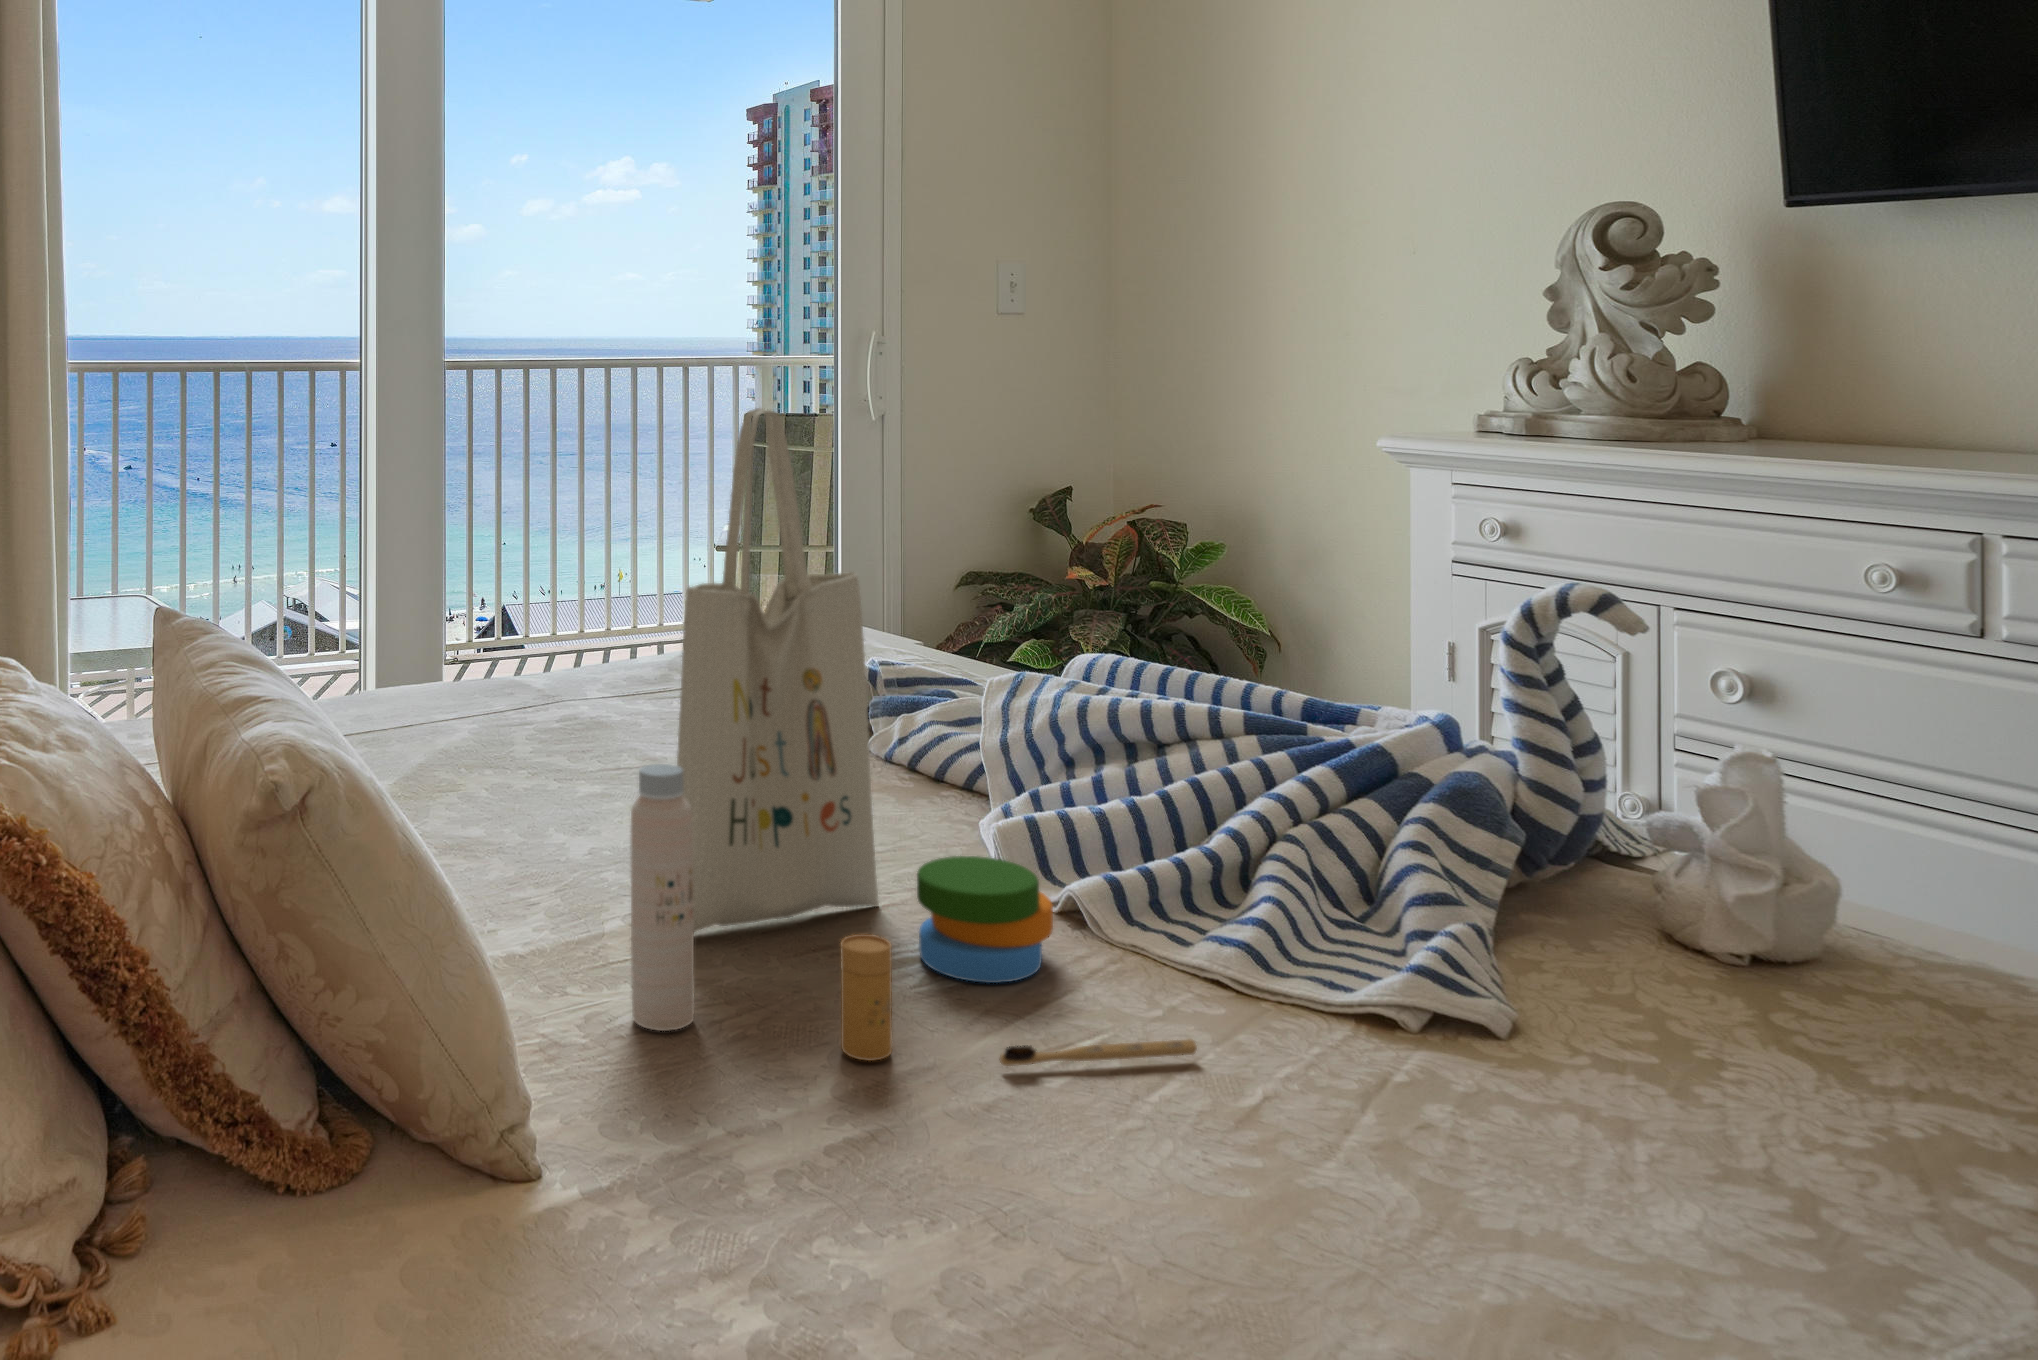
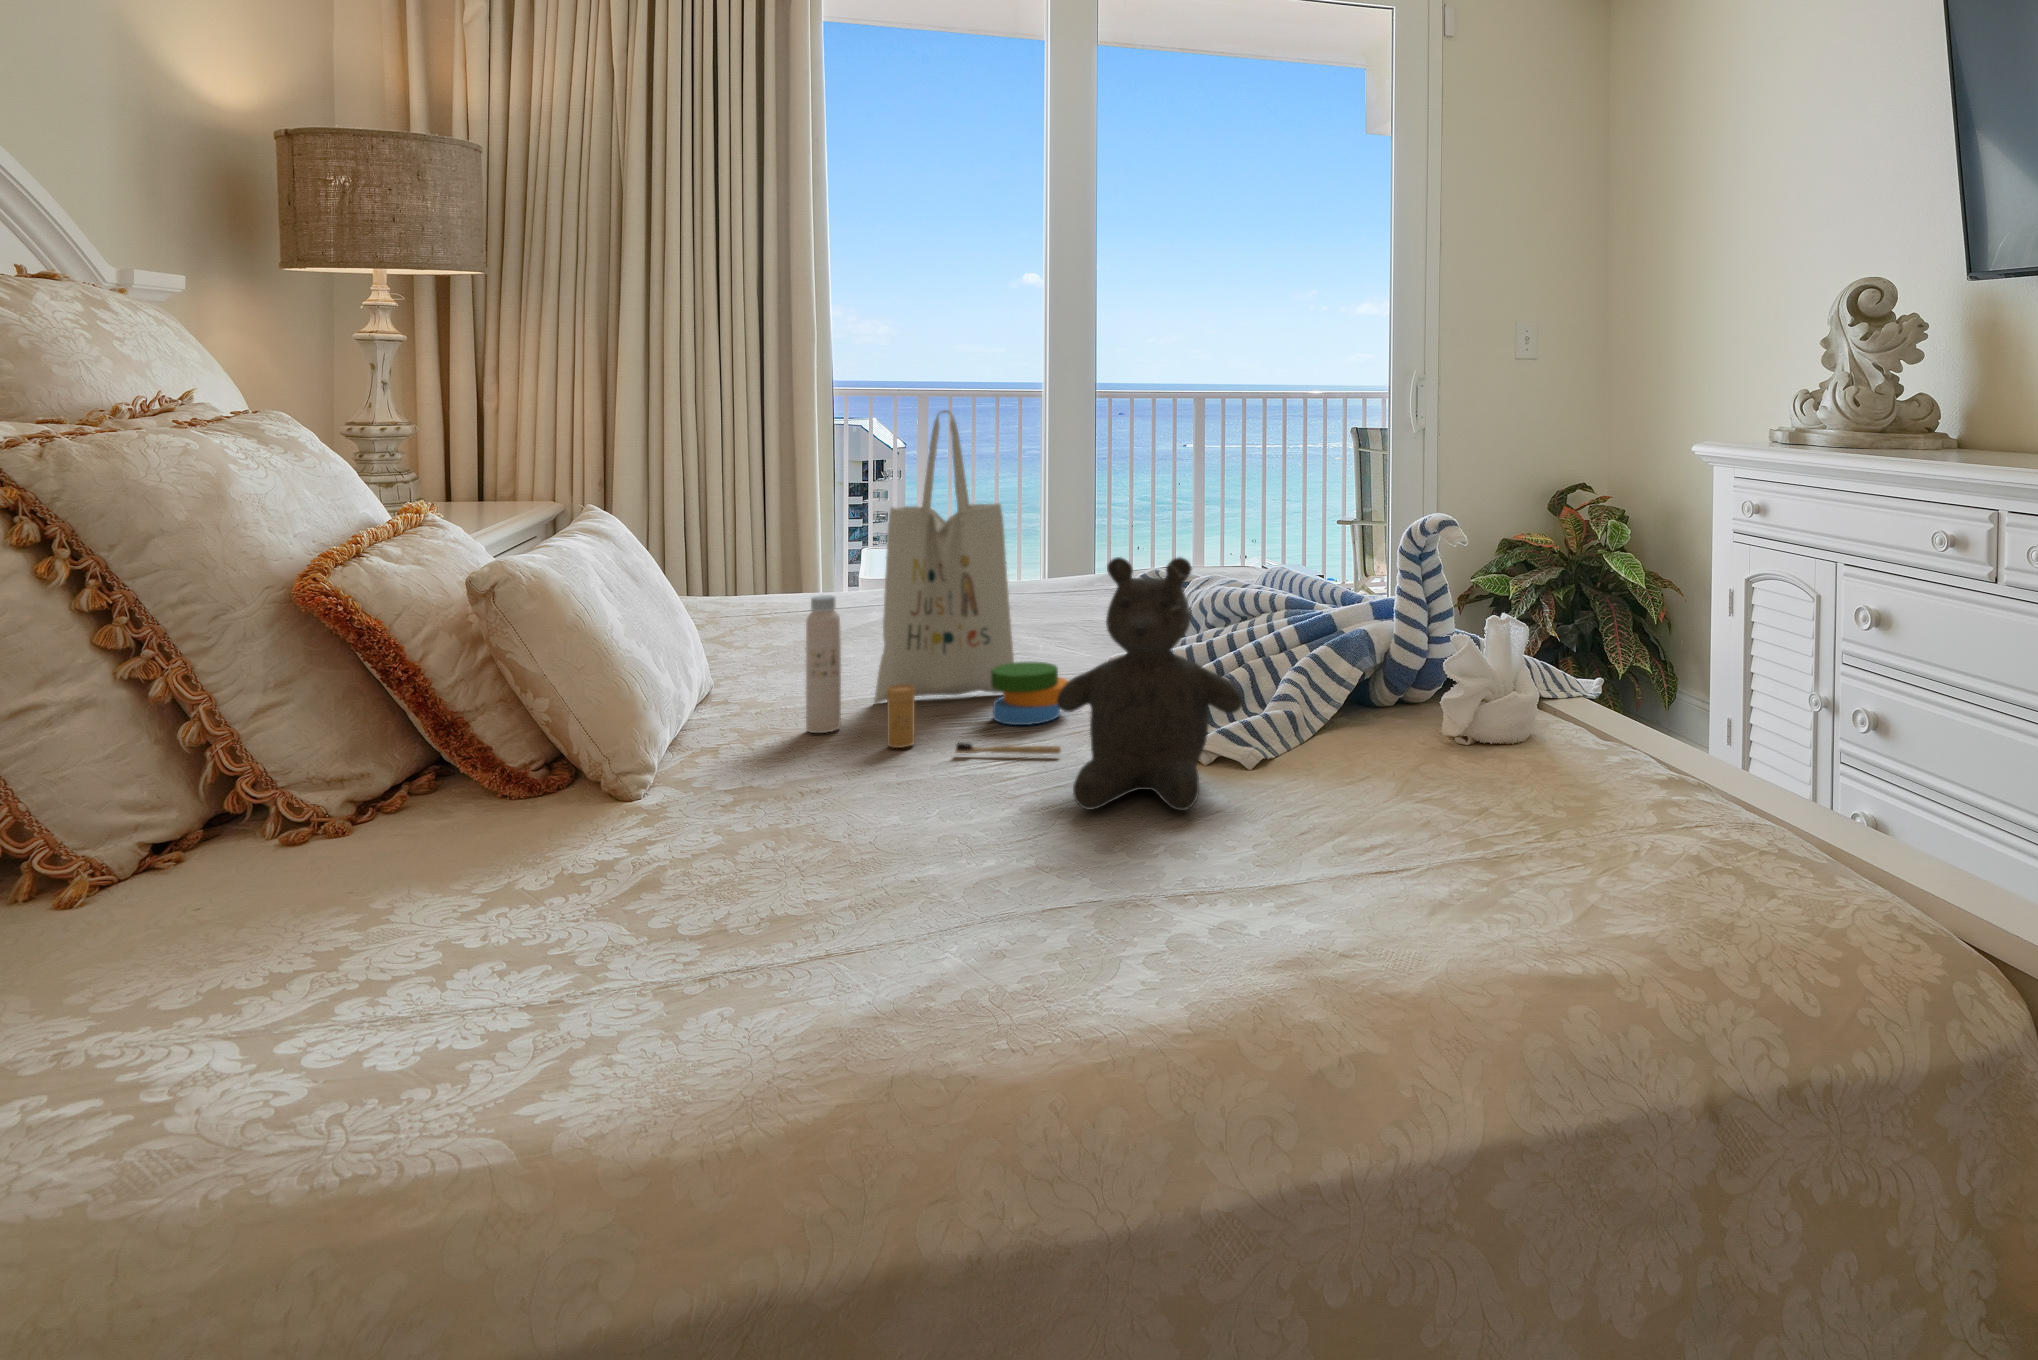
teddy bear: none [1292,688,1715,1215] -> present [1057,557,1243,810]

